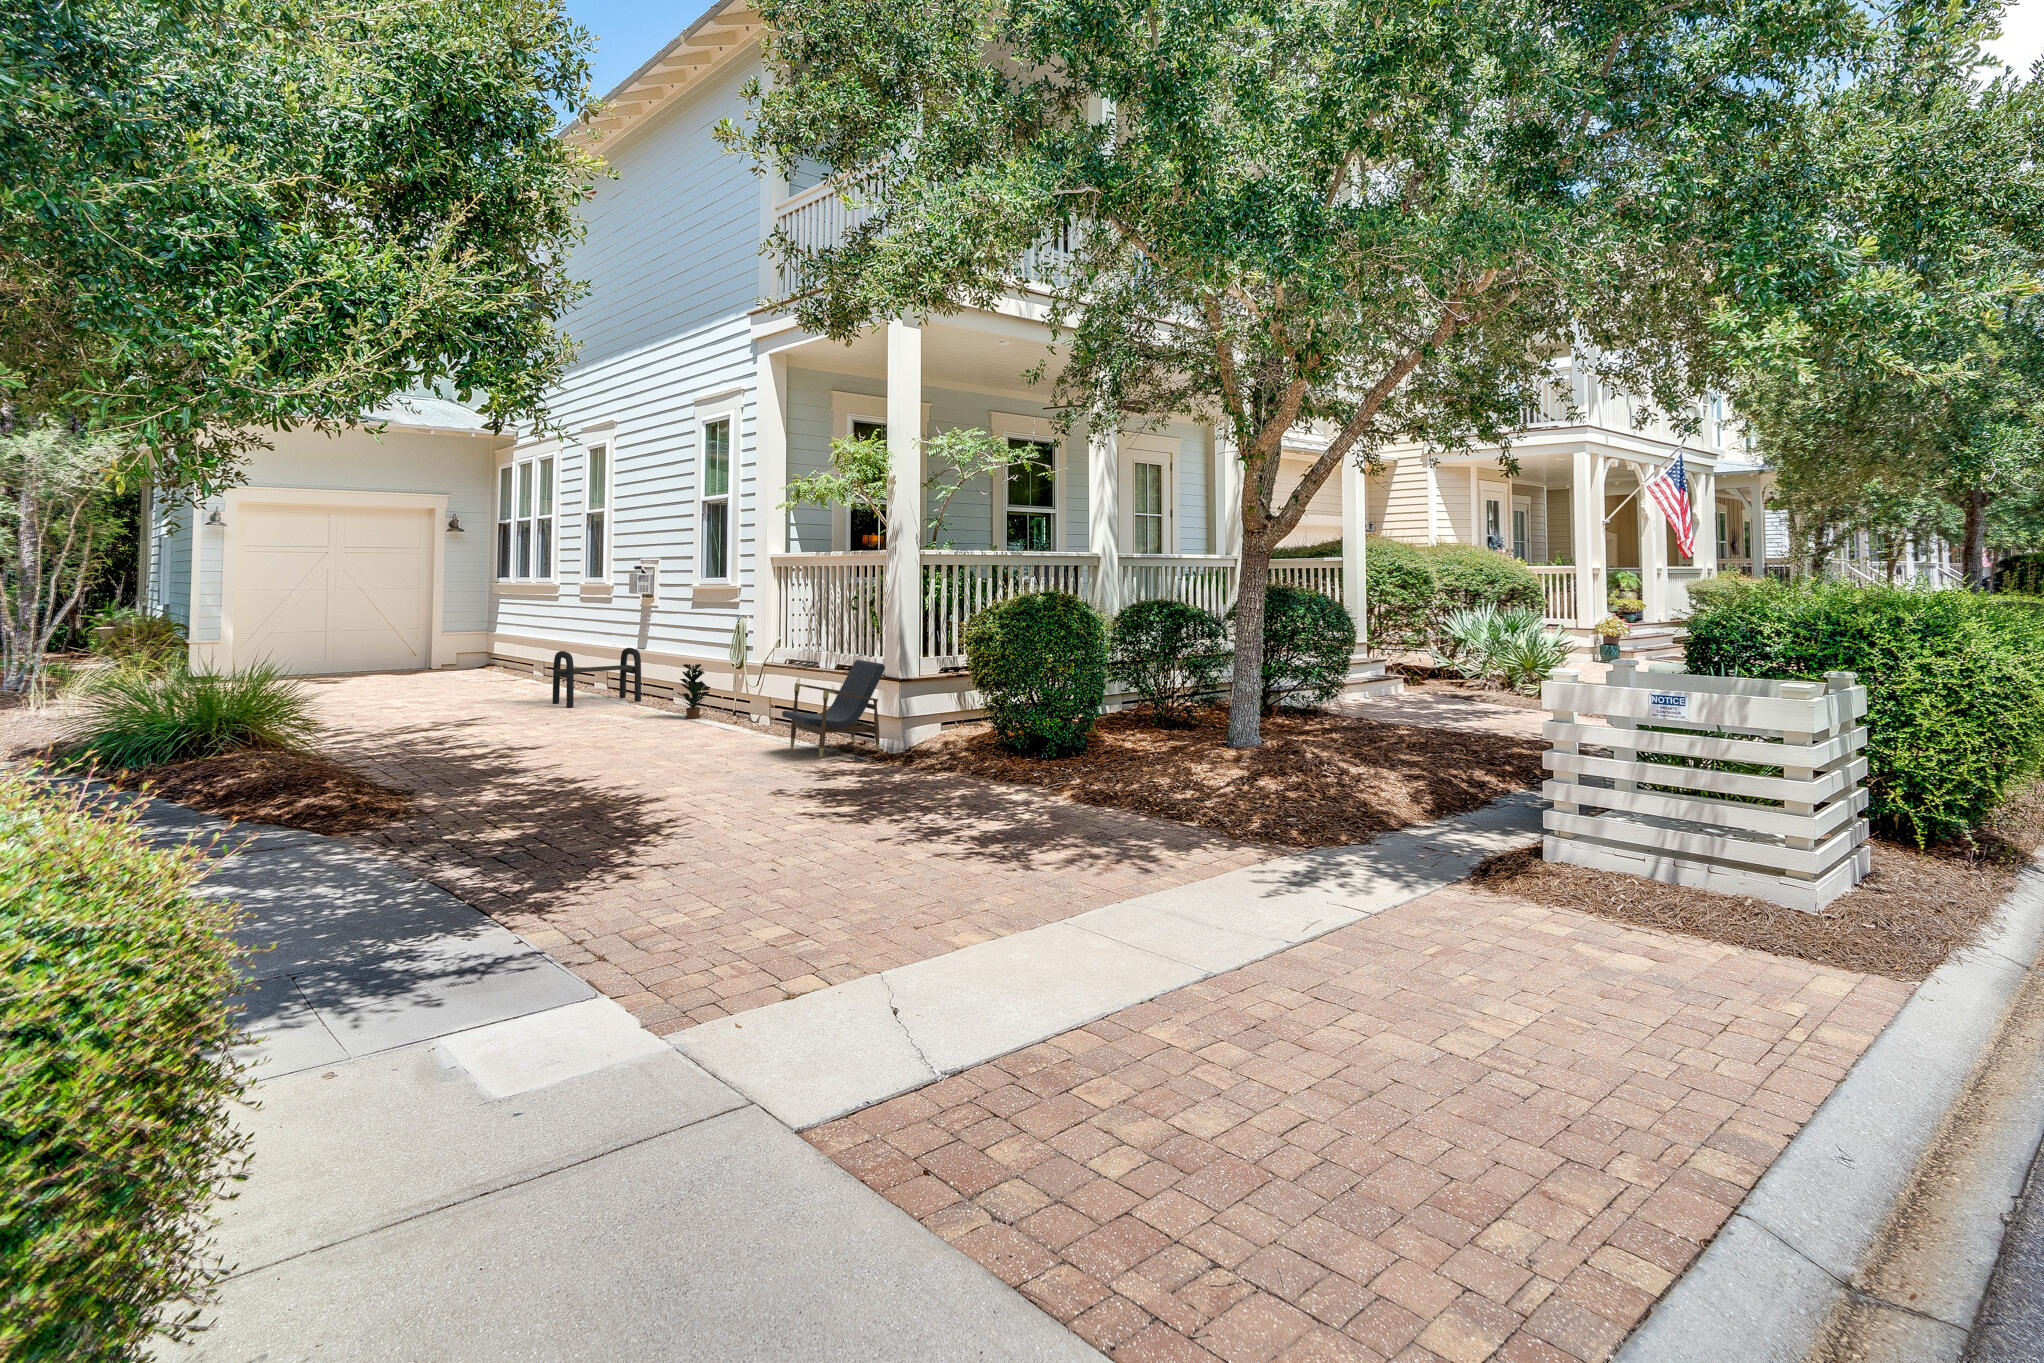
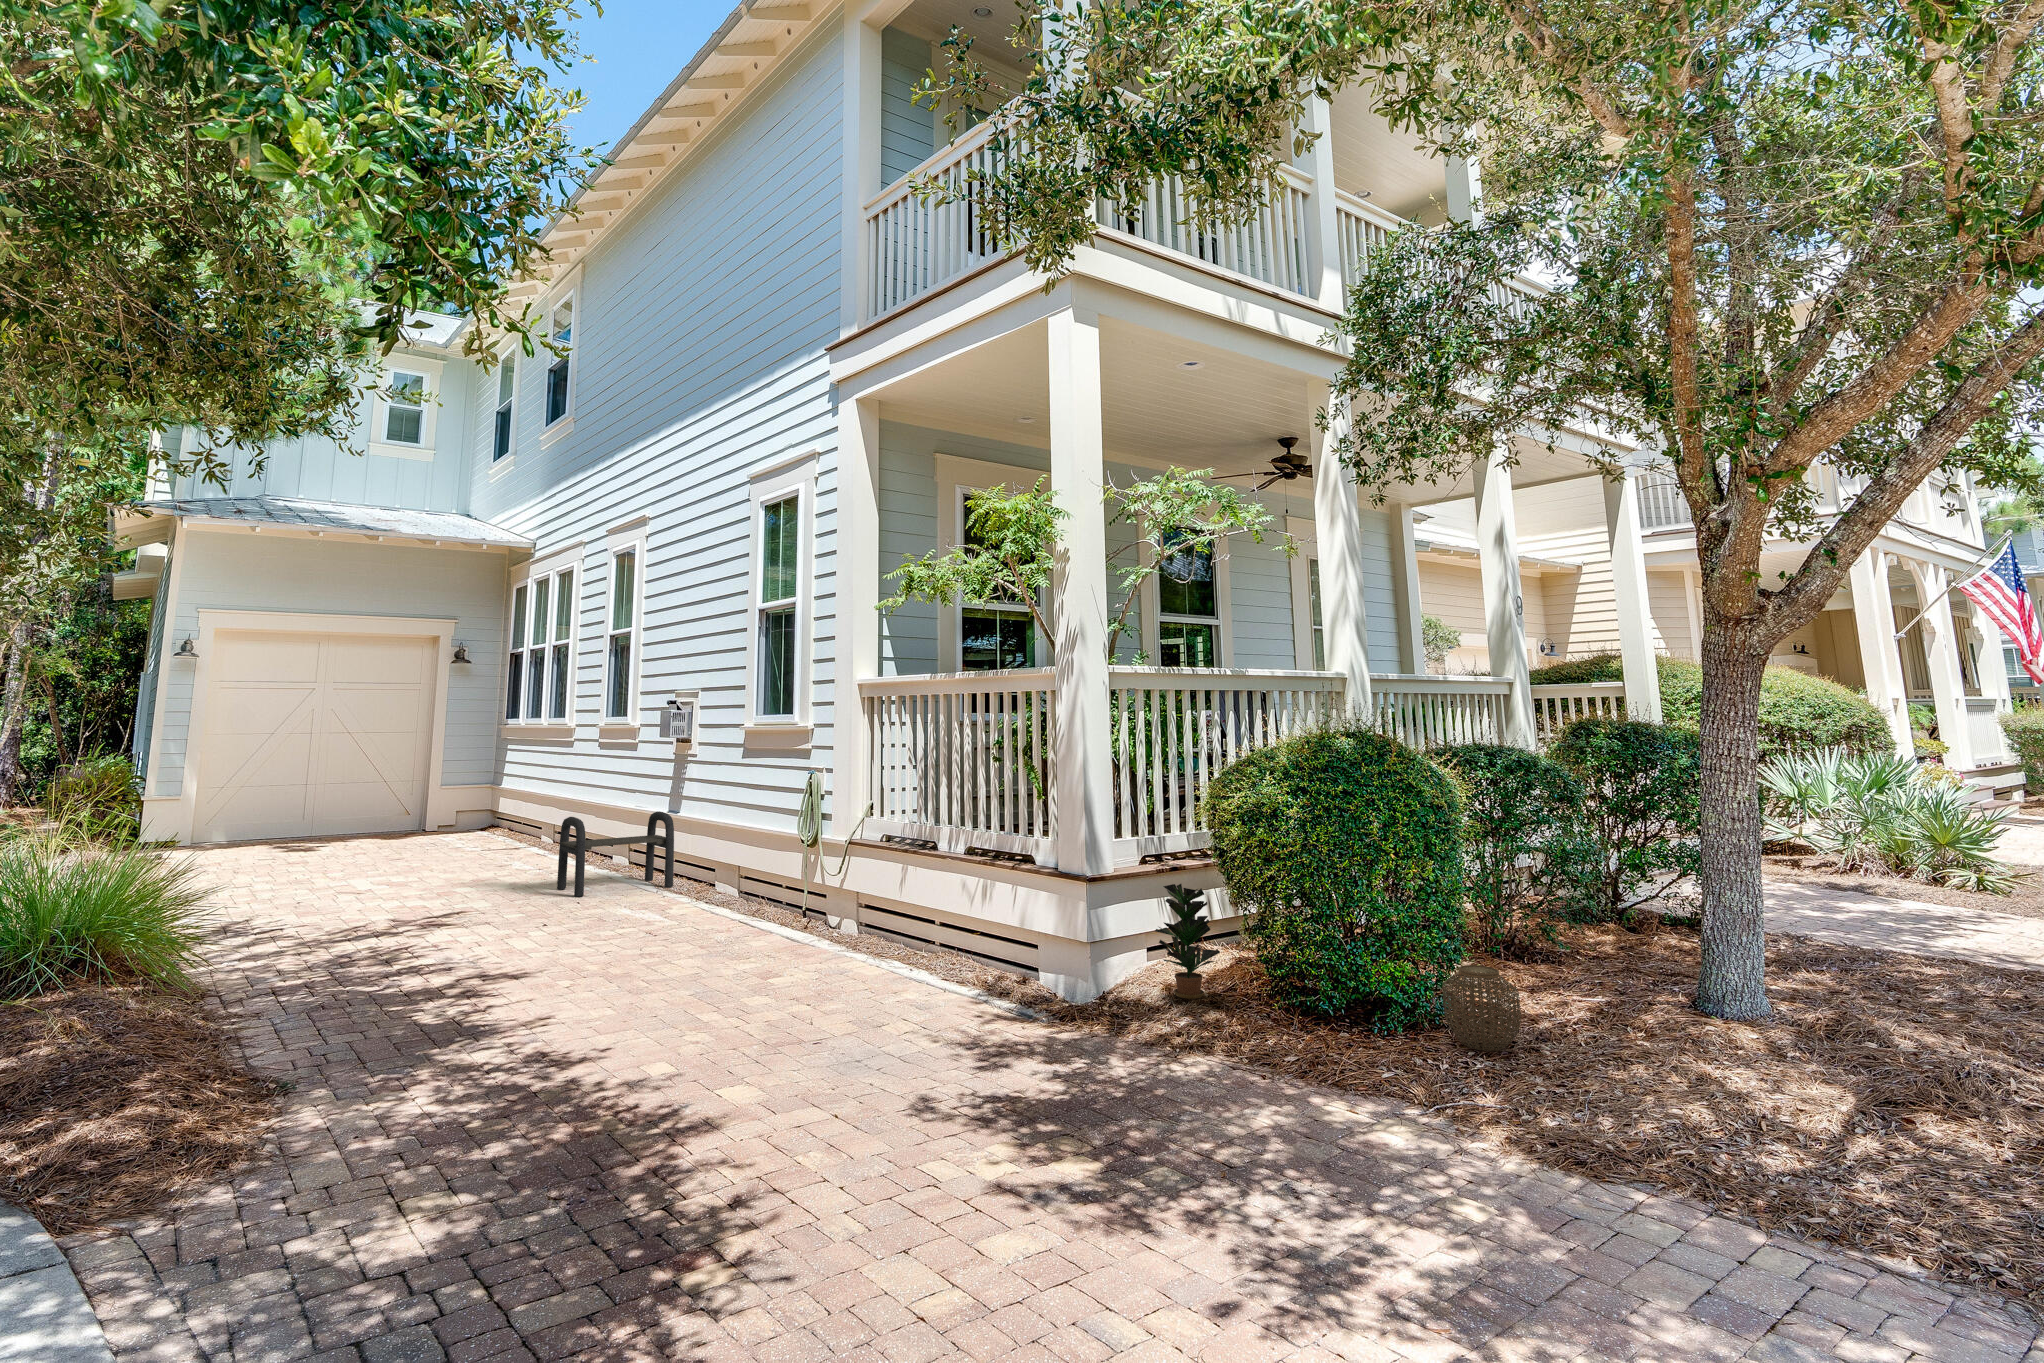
lounge chair: present [782,660,885,758] -> none [896,841,1060,1015]
potted plant: present [678,664,711,719] -> present [1155,884,1220,999]
woven basket: none [1086,723,1125,767] -> present [1442,965,1521,1051]

